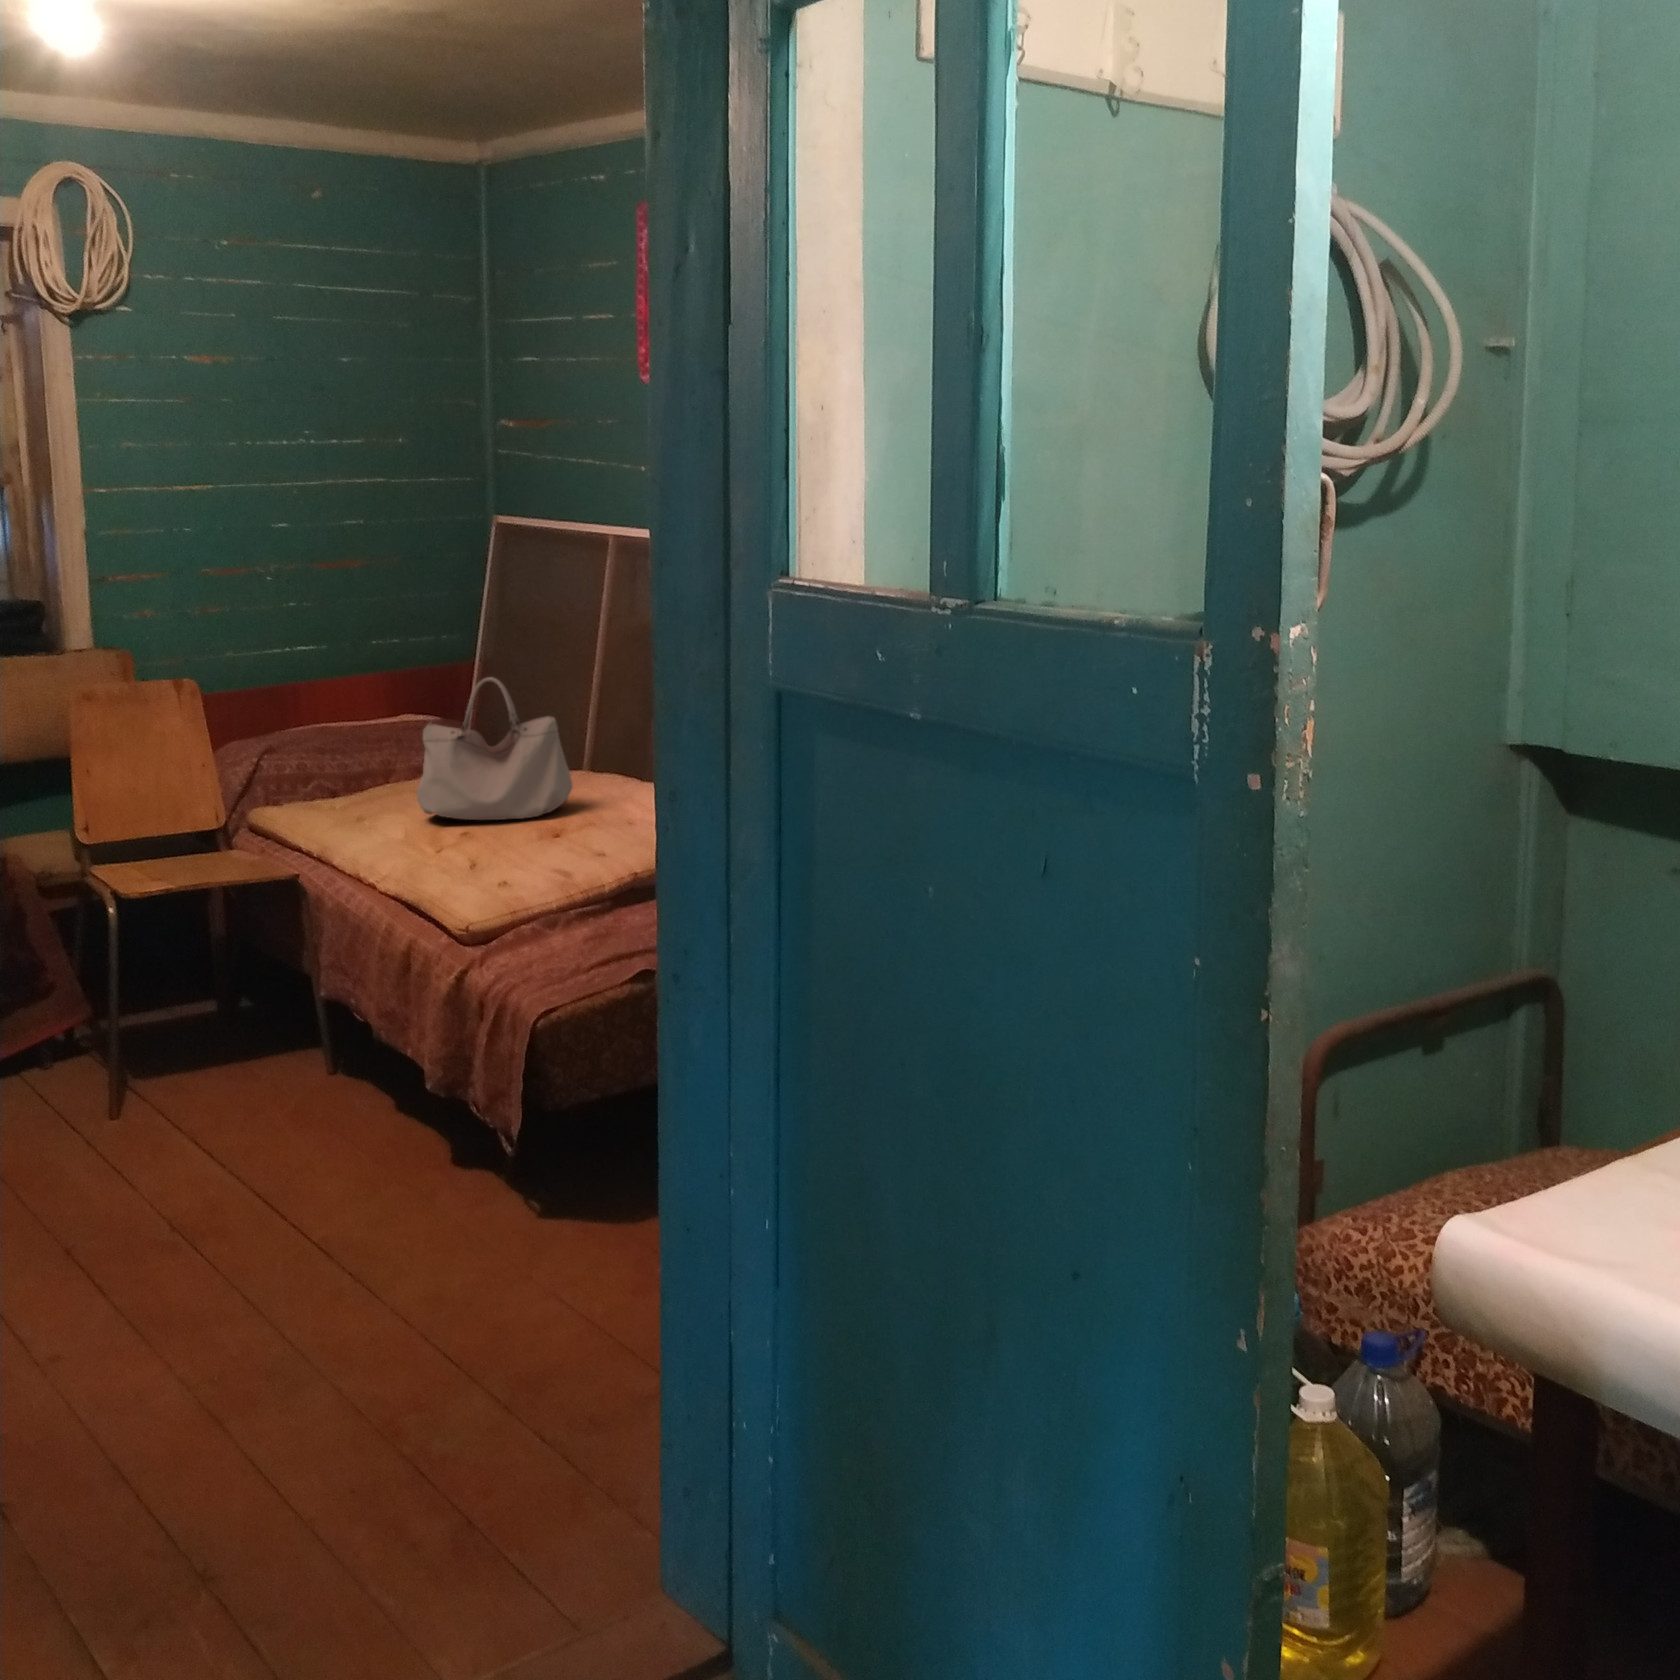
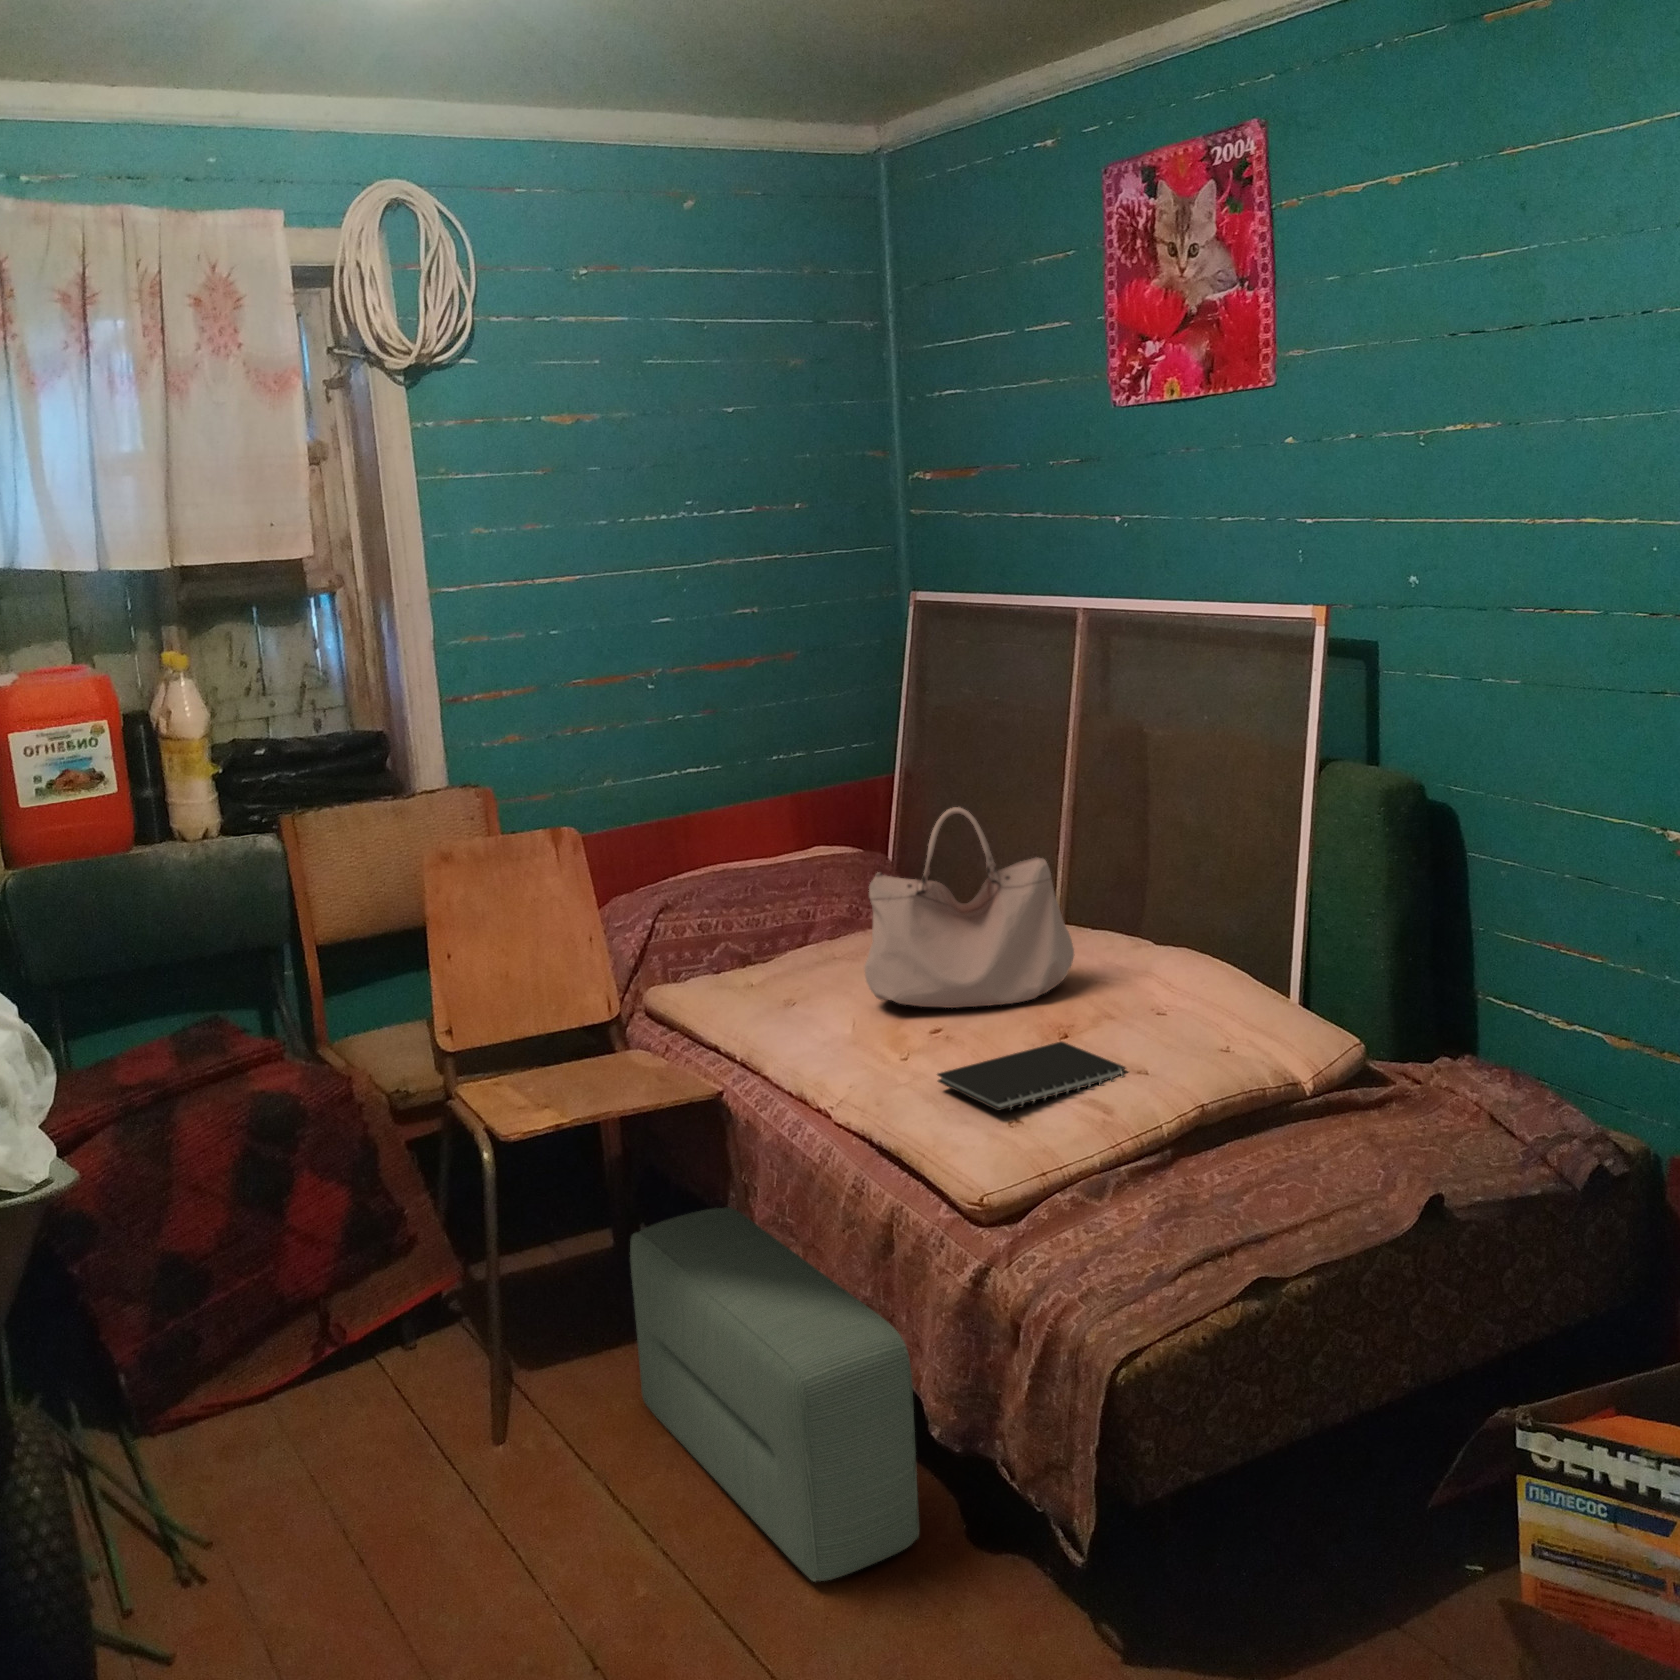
notebook: none [453,840,587,877] -> present [937,1042,1125,1111]
pouf: none [223,954,416,1177] -> present [630,1207,919,1582]

